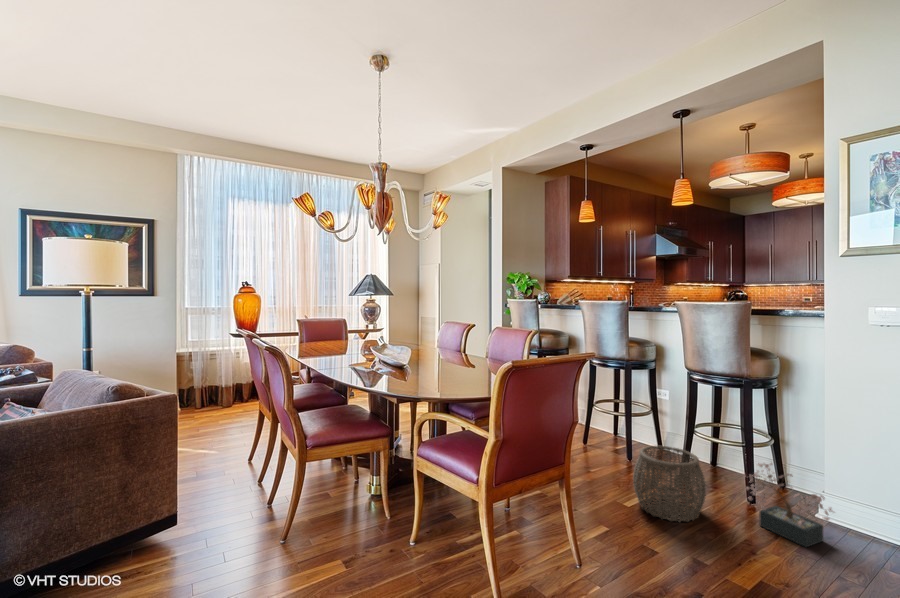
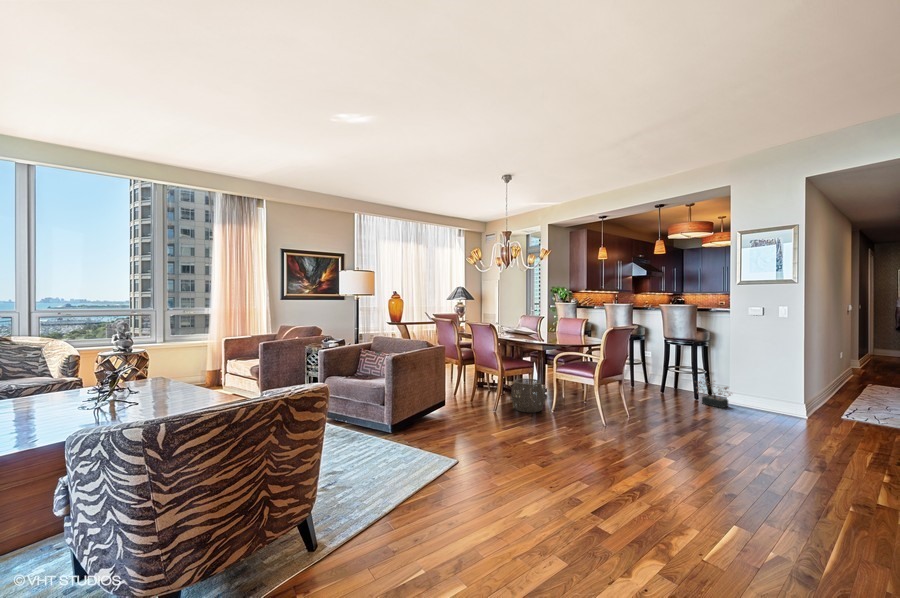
woven basket: present [633,446,706,522] -> present [511,379,545,413]

